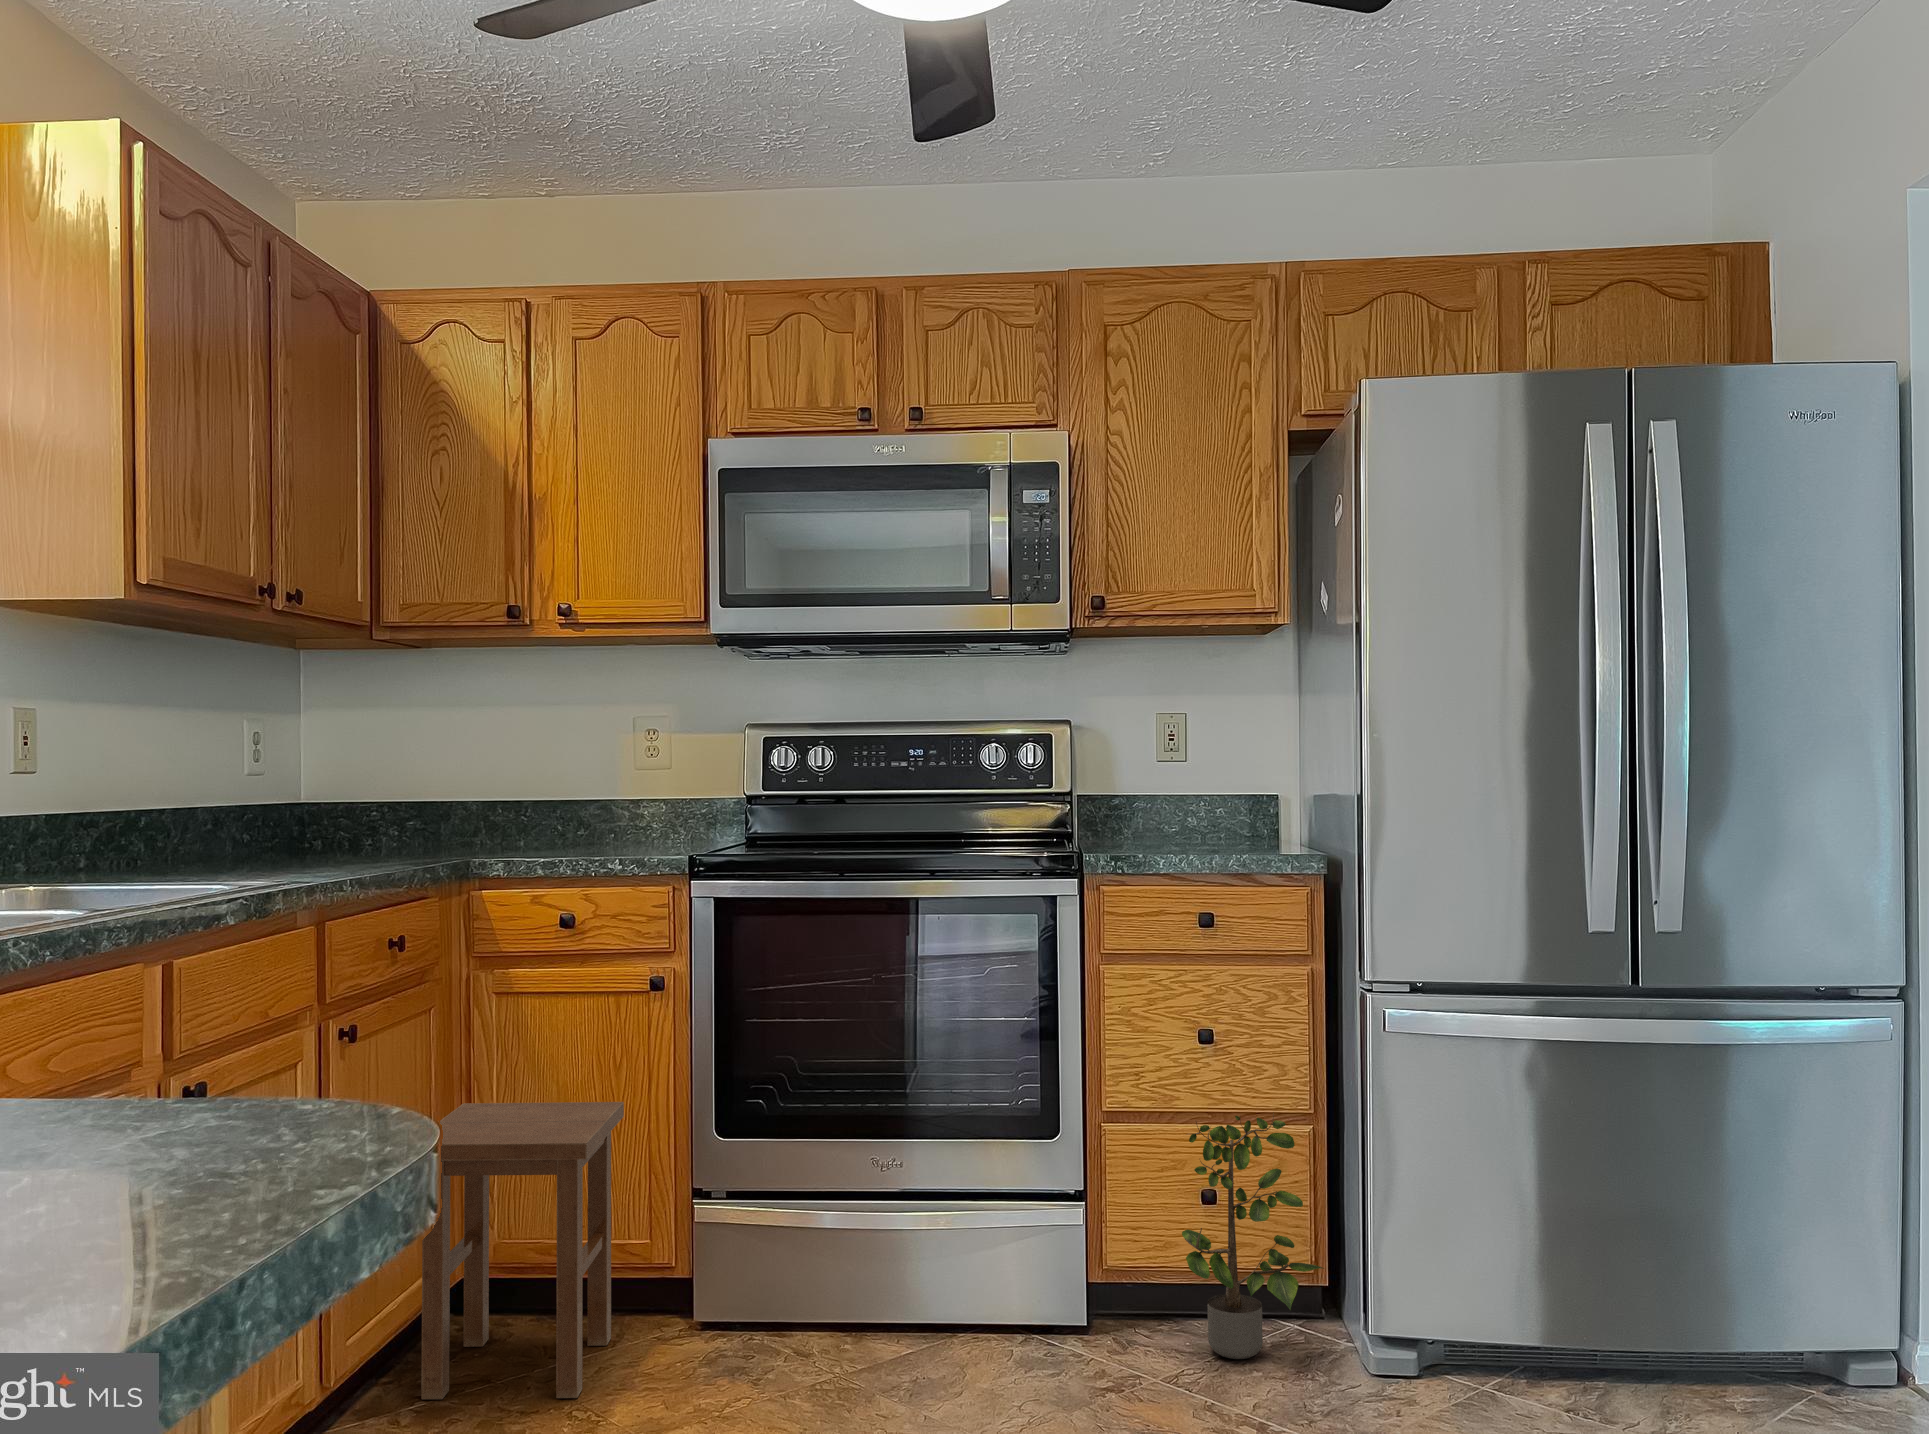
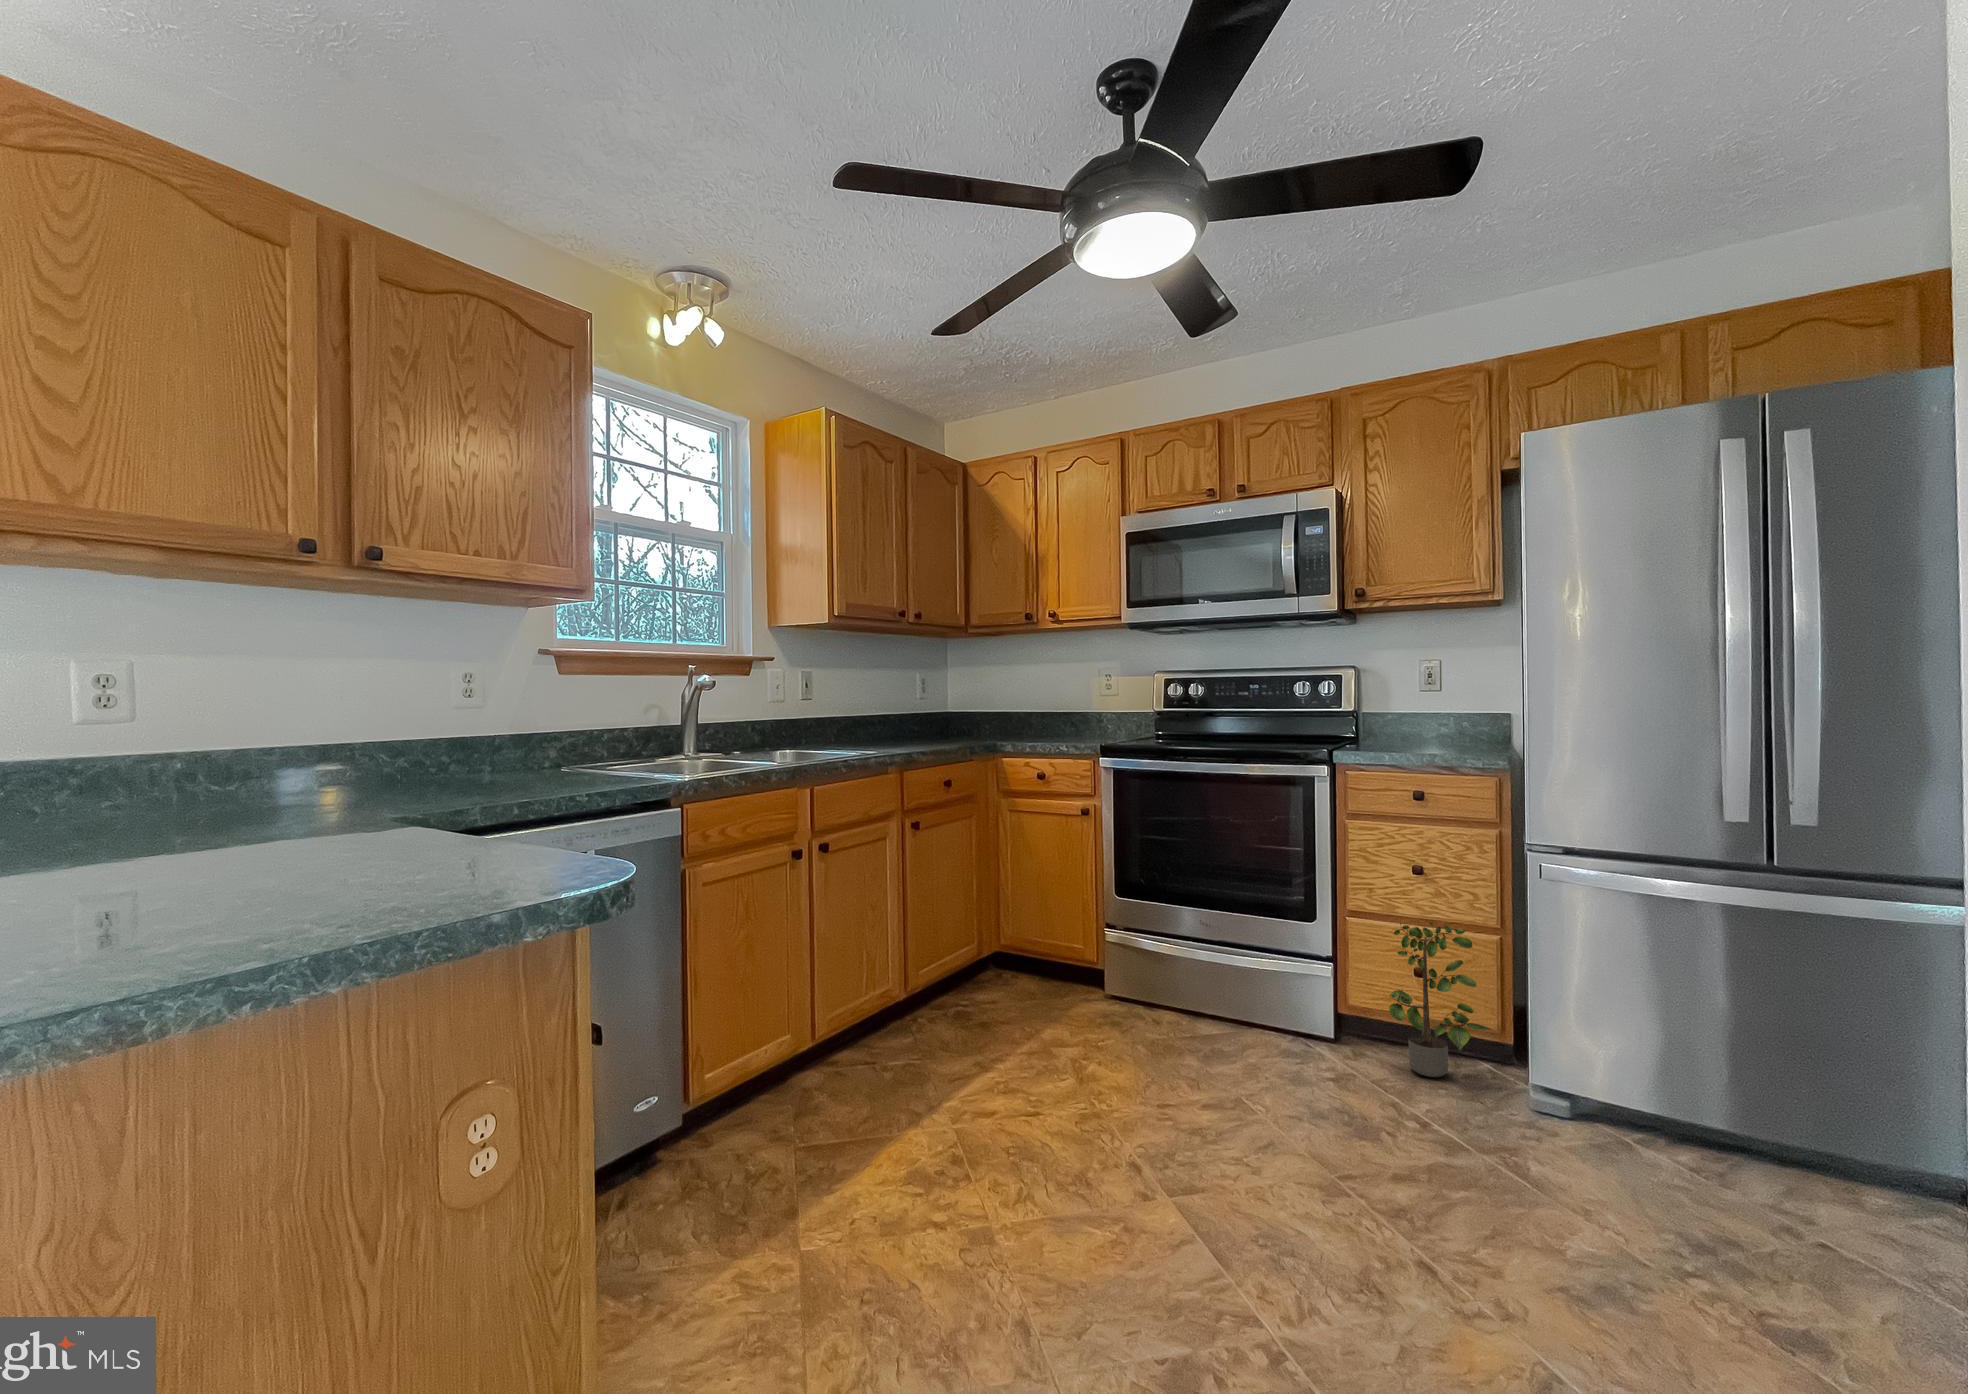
stool: present [421,1102,624,1399] -> none [955,864,1070,1017]

